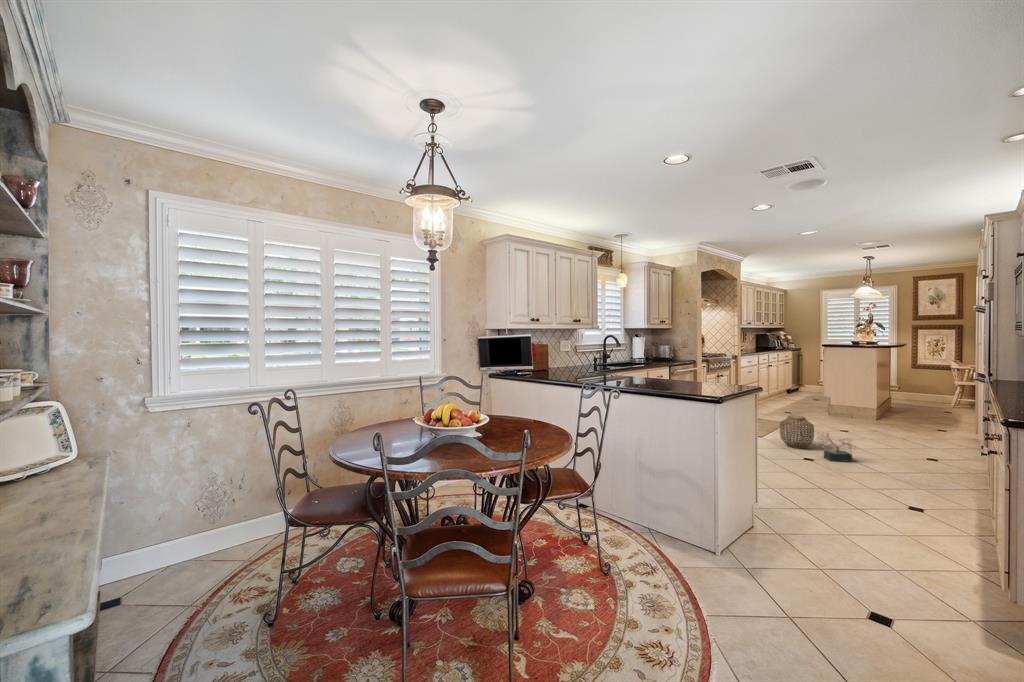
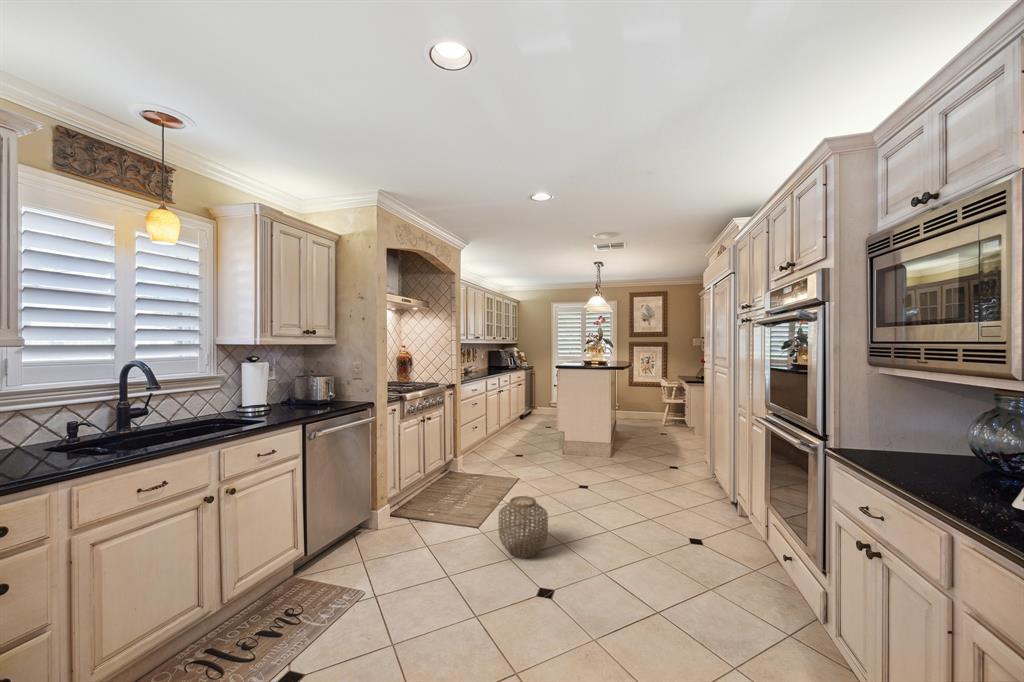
decorative plant: present [817,432,856,462] -> none [551,534,608,594]

